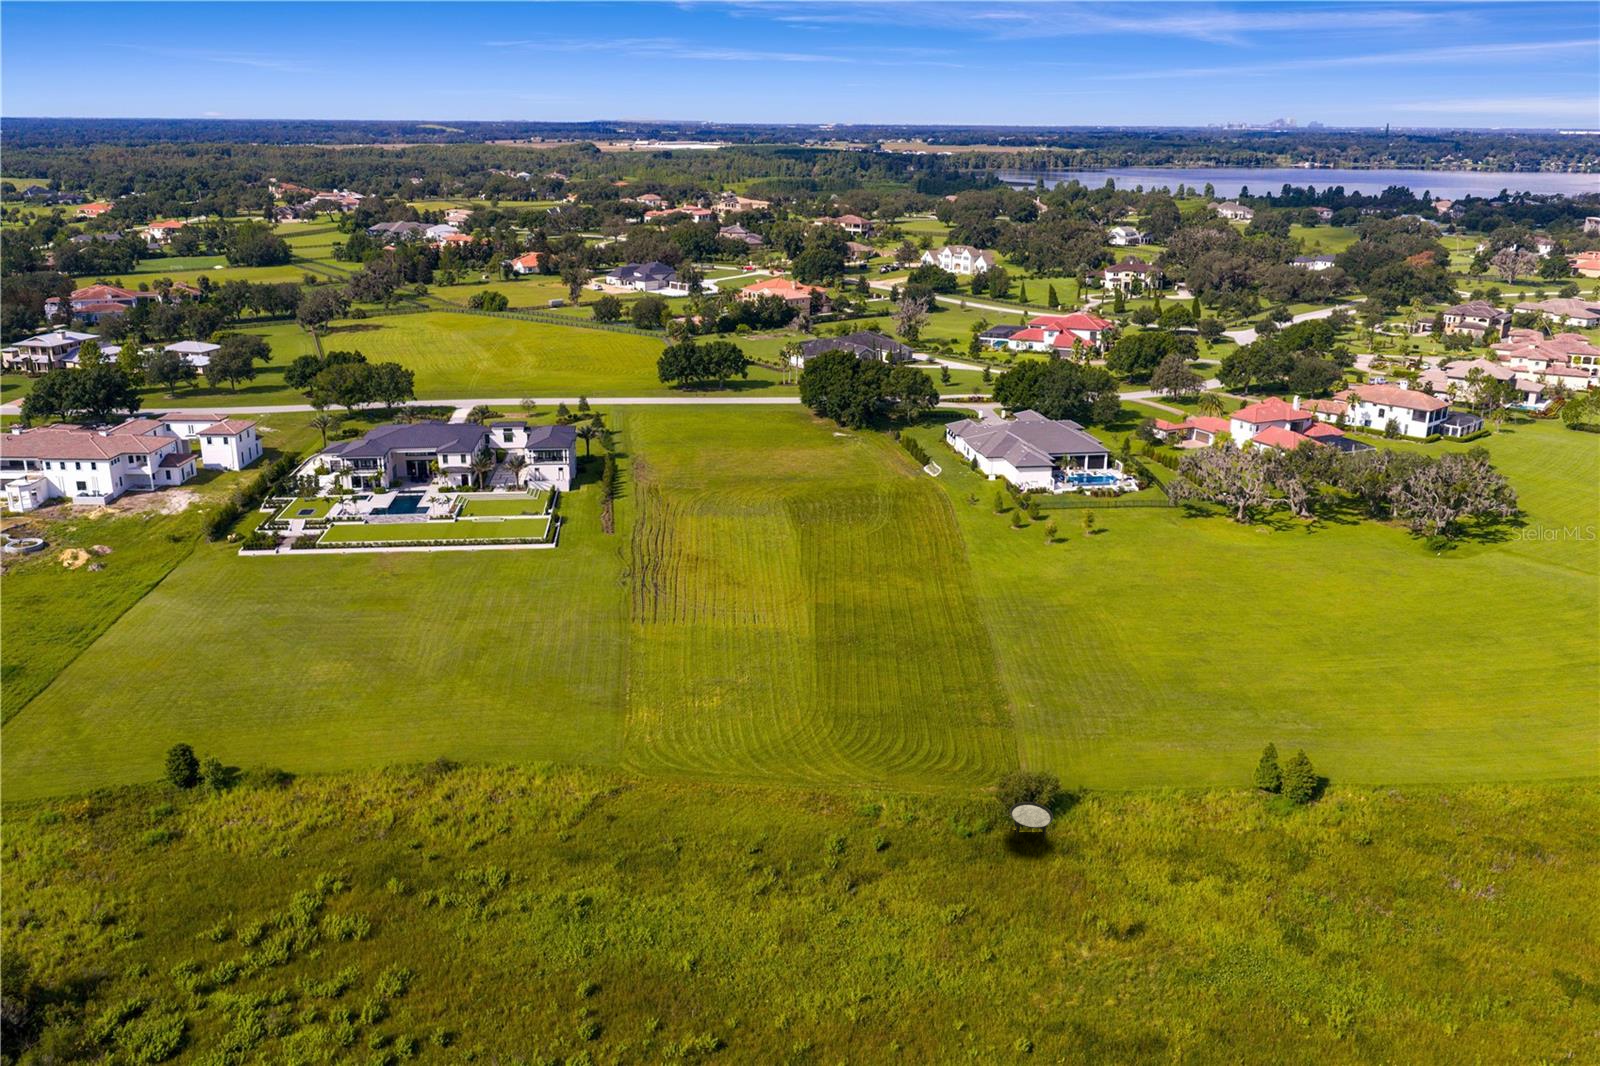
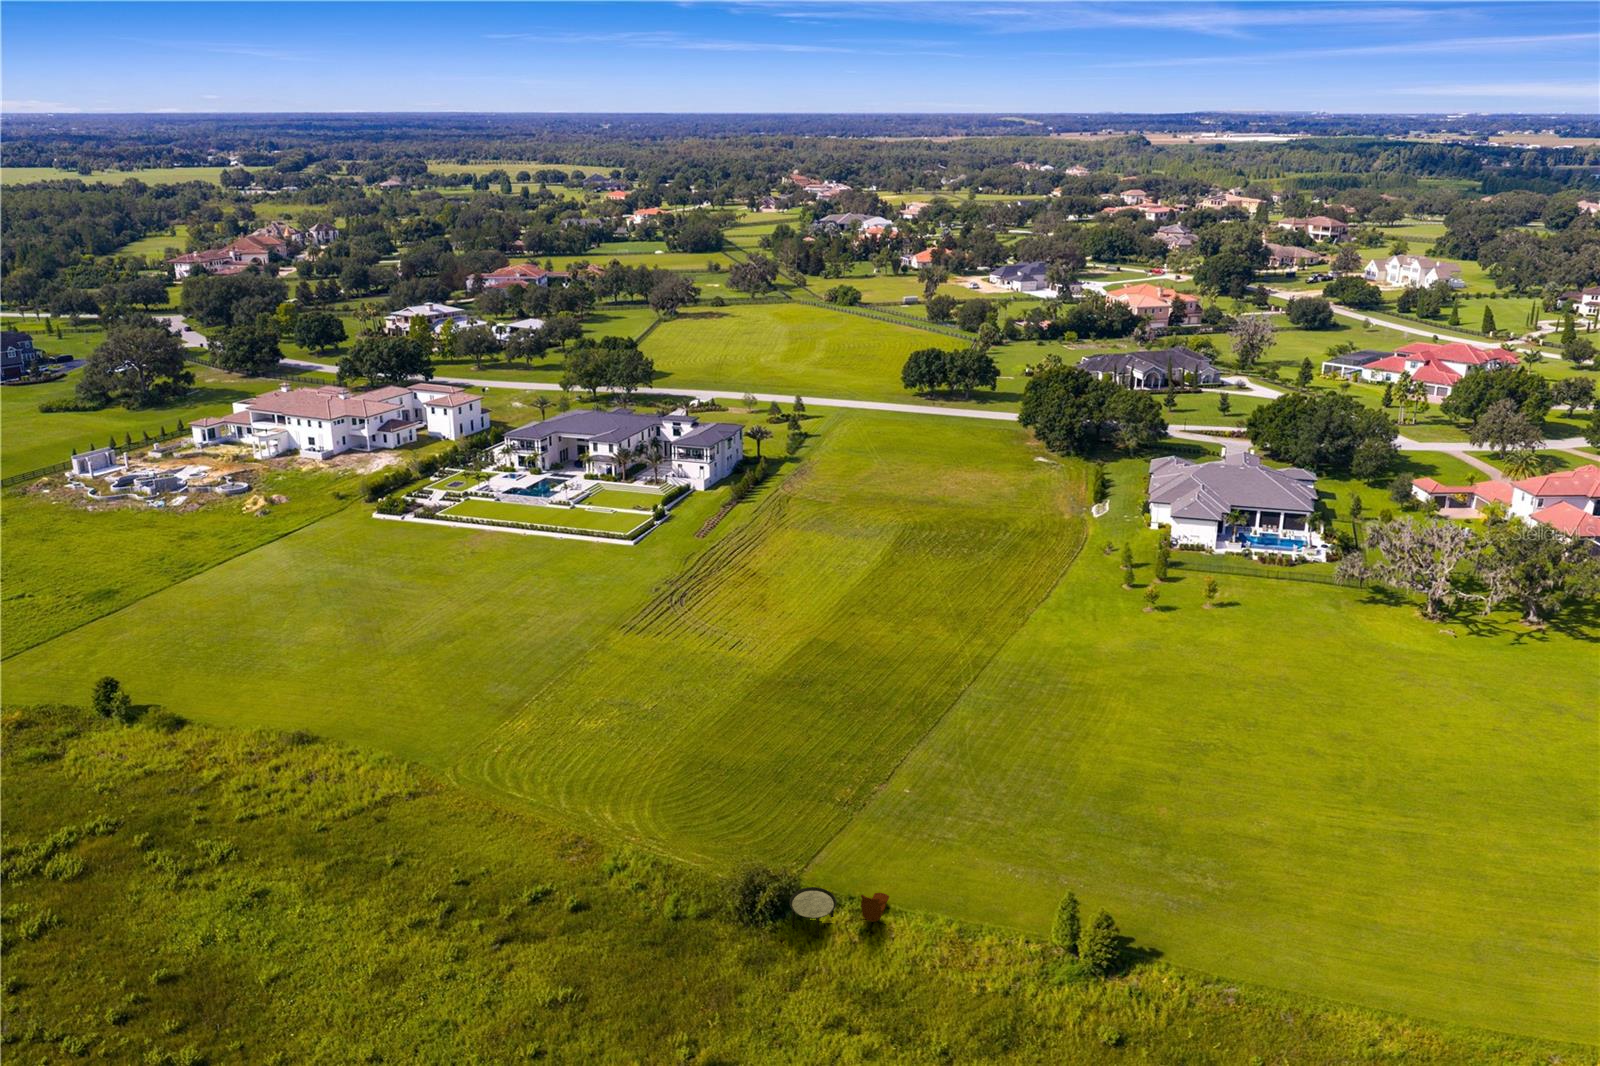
lounge chair: none [1059,796,1089,828] -> present [861,893,889,930]

